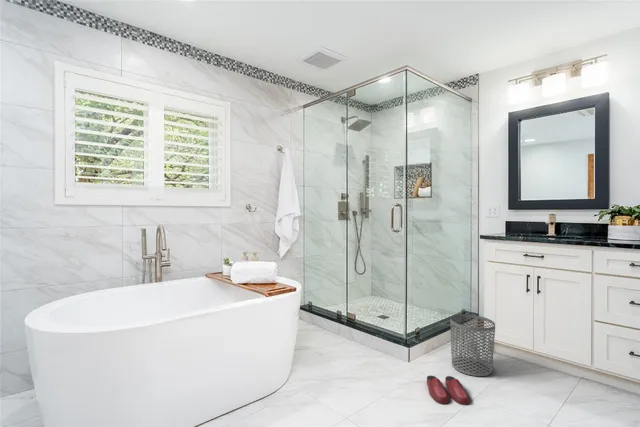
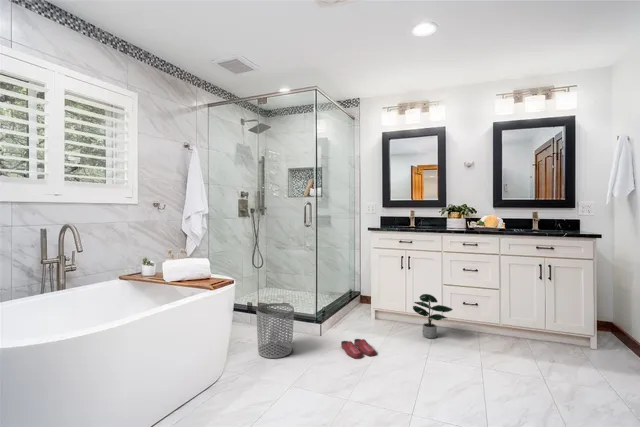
waste bin: present [450,314,495,376] -> present [256,303,294,358]
potted plant: none [538,331,605,397] -> present [413,294,453,338]

